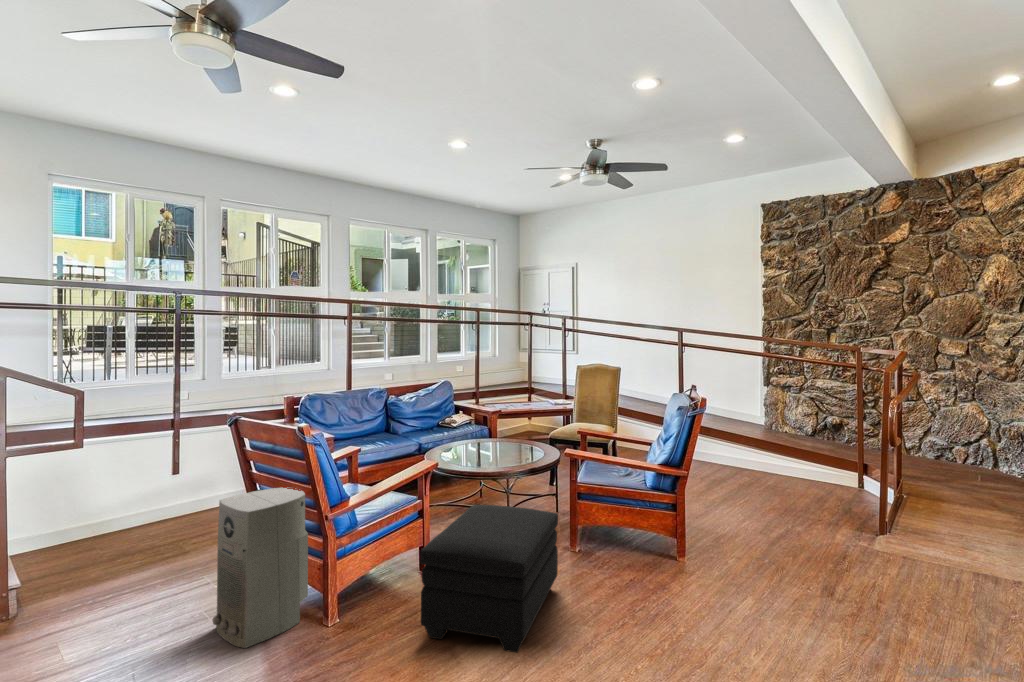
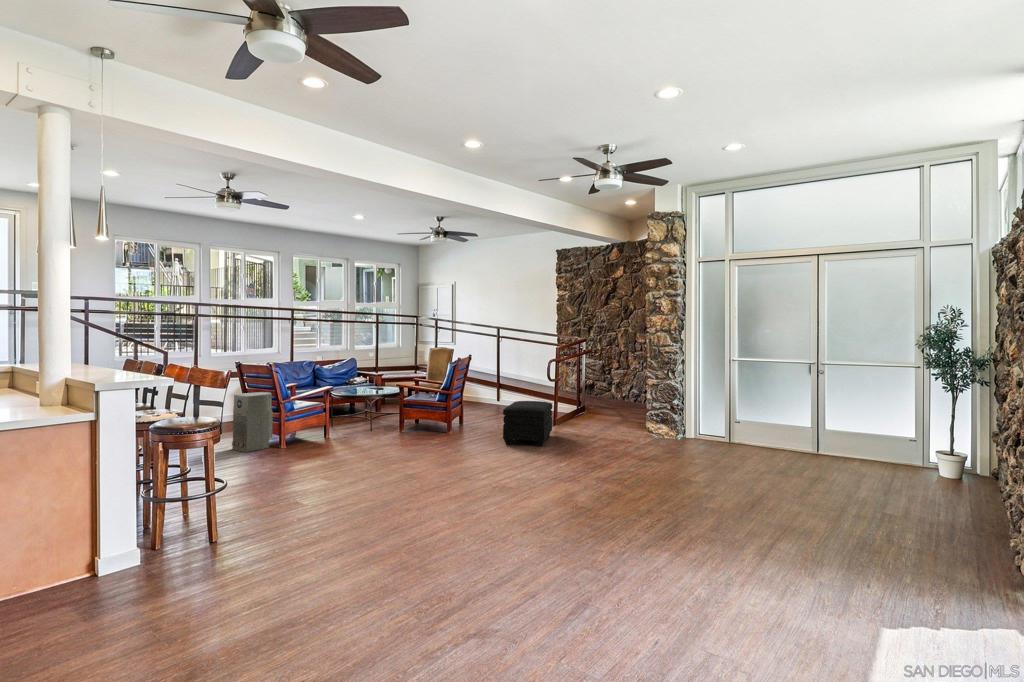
ottoman: present [420,505,558,653] -> present [503,401,552,446]

